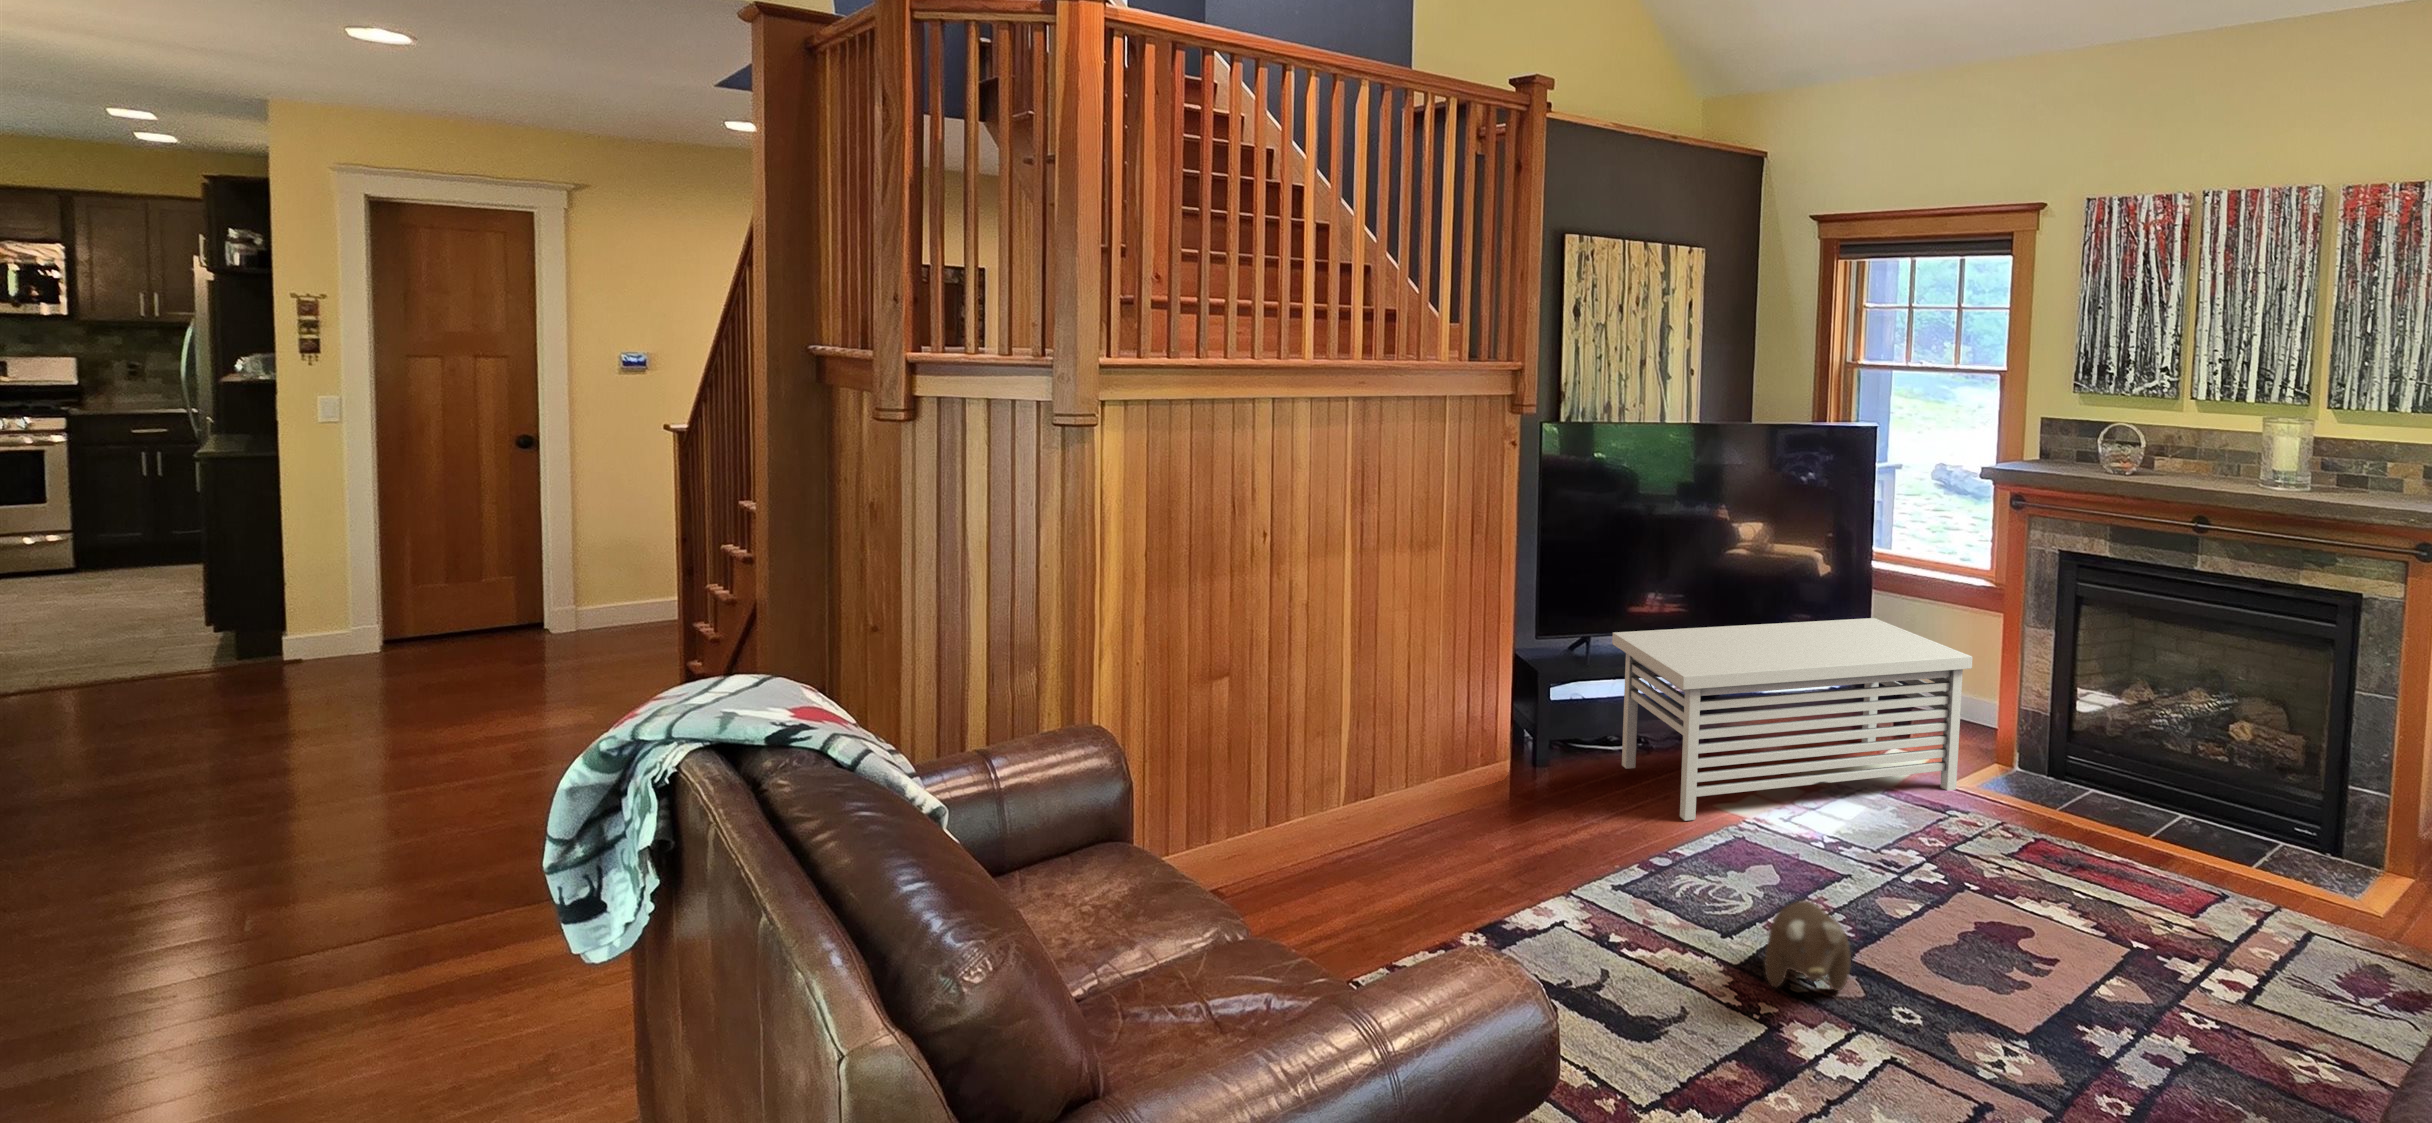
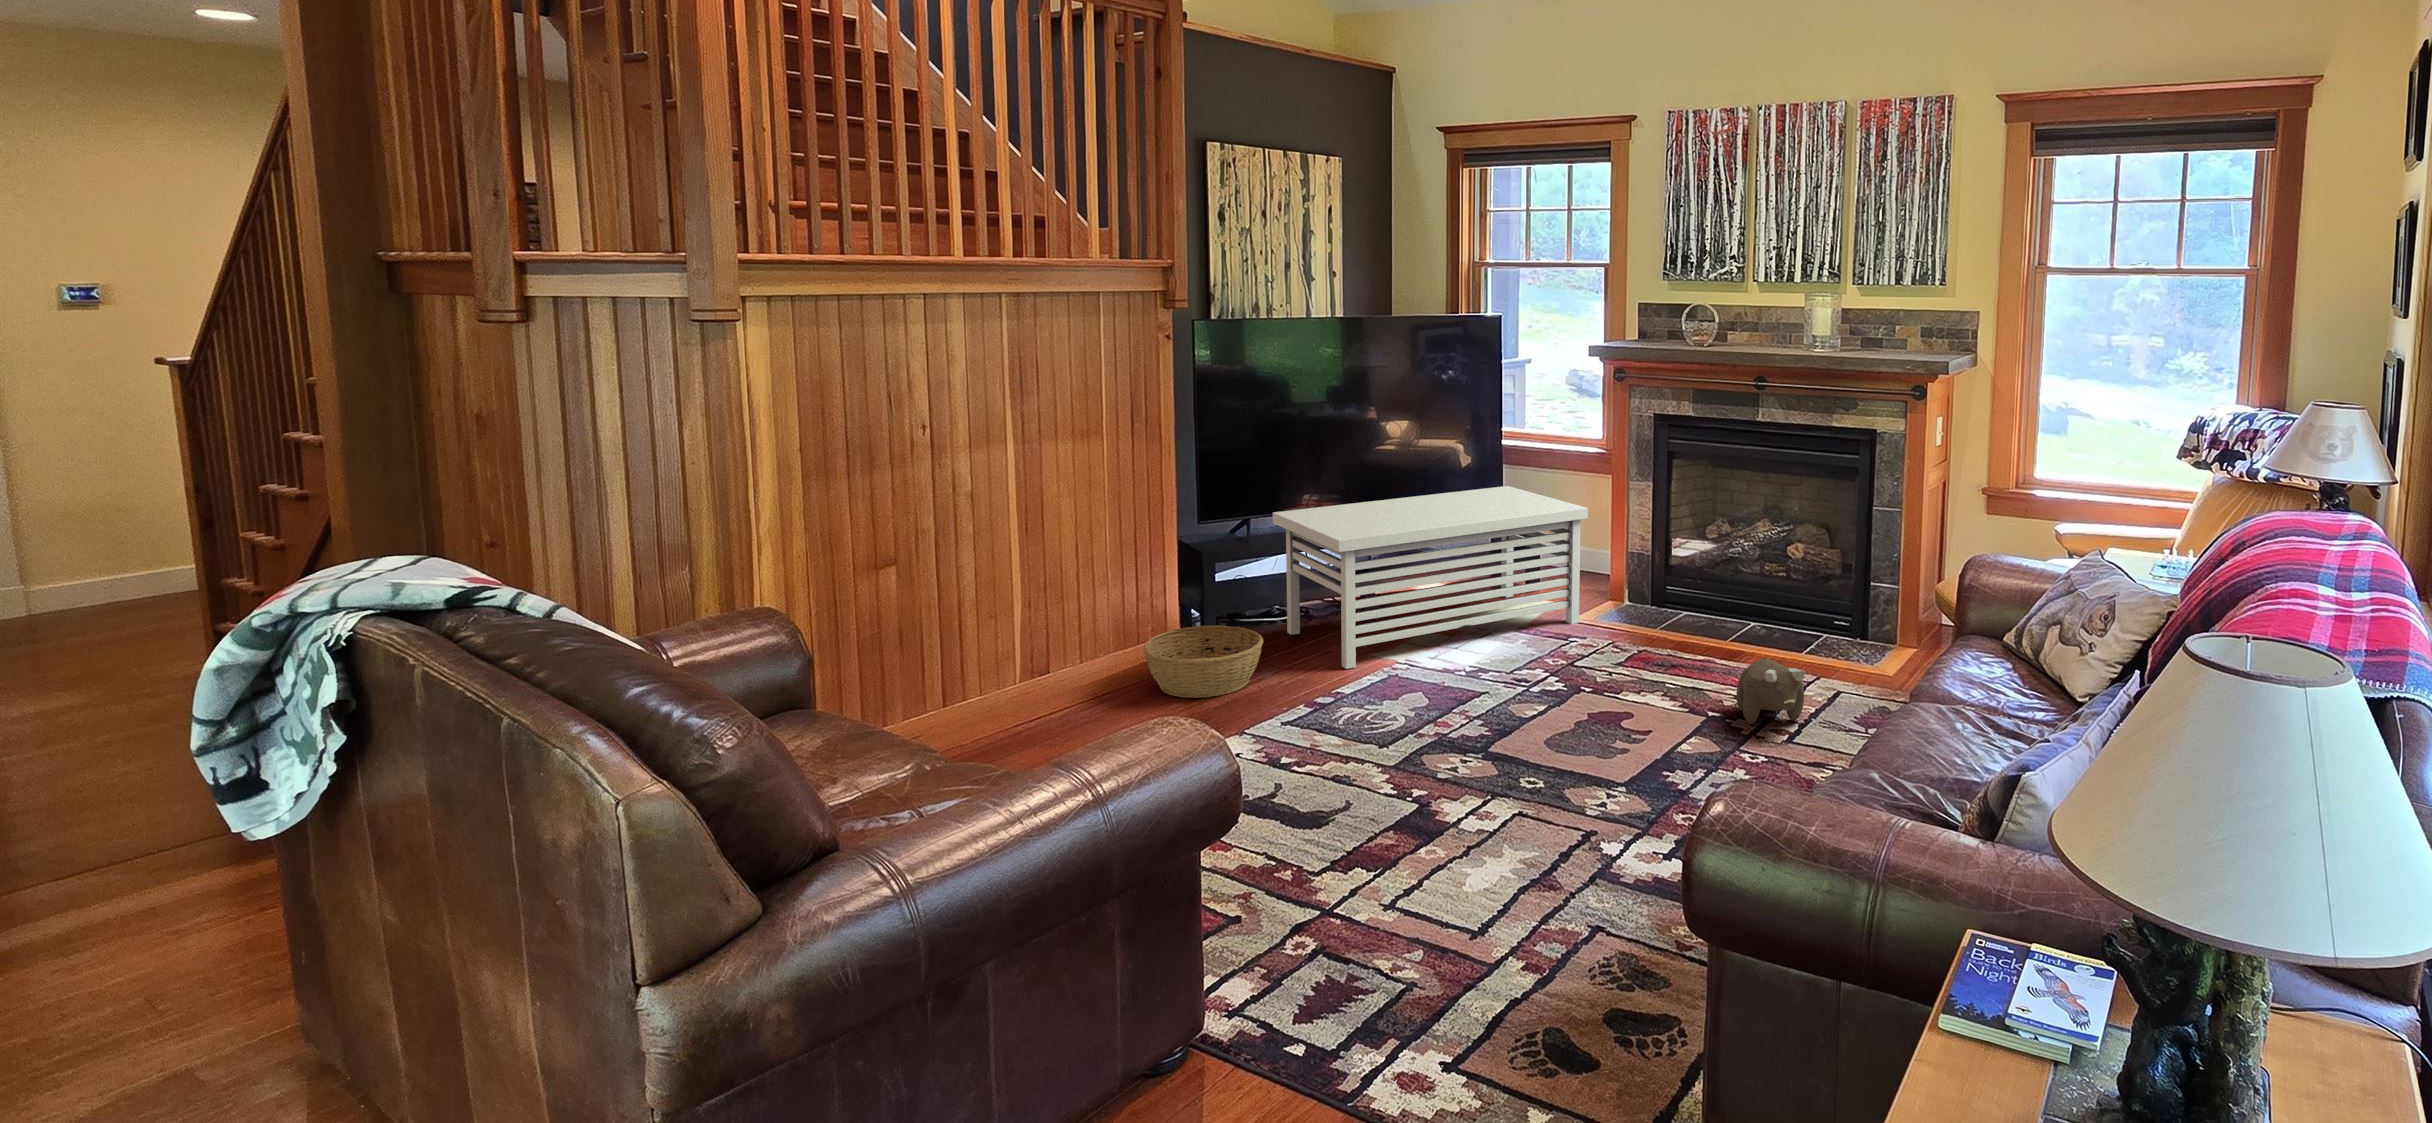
basket: none [1470,754,1596,839] -> present [1143,625,1263,698]
plush toy: present [1764,901,1851,991] -> present [1737,659,1805,724]

